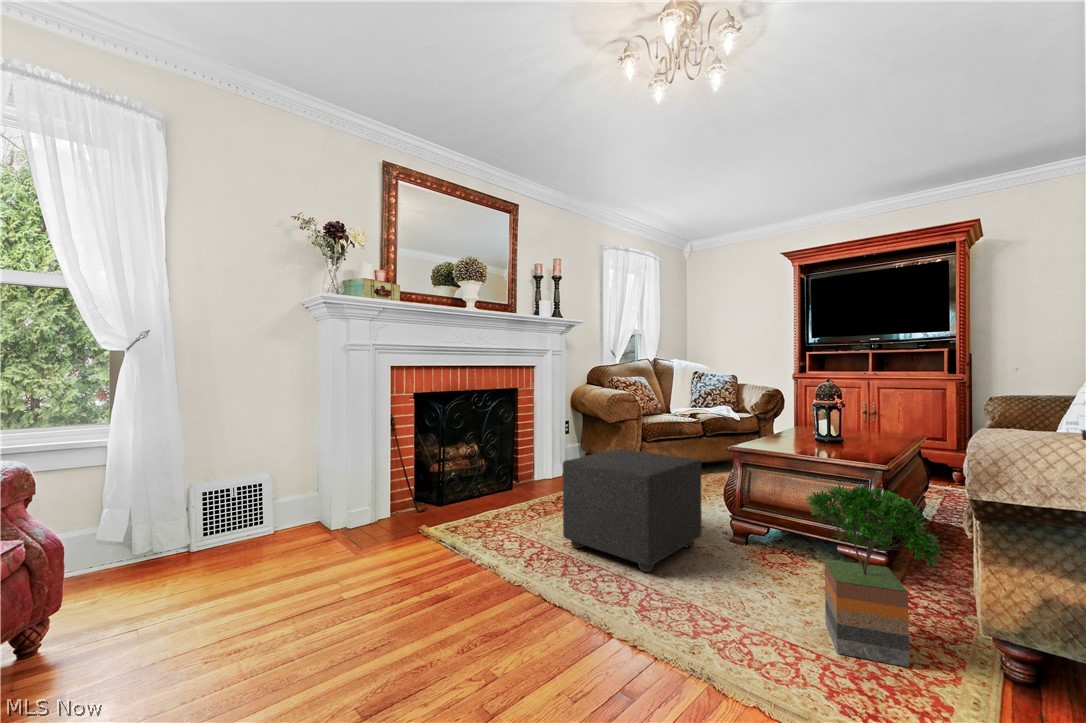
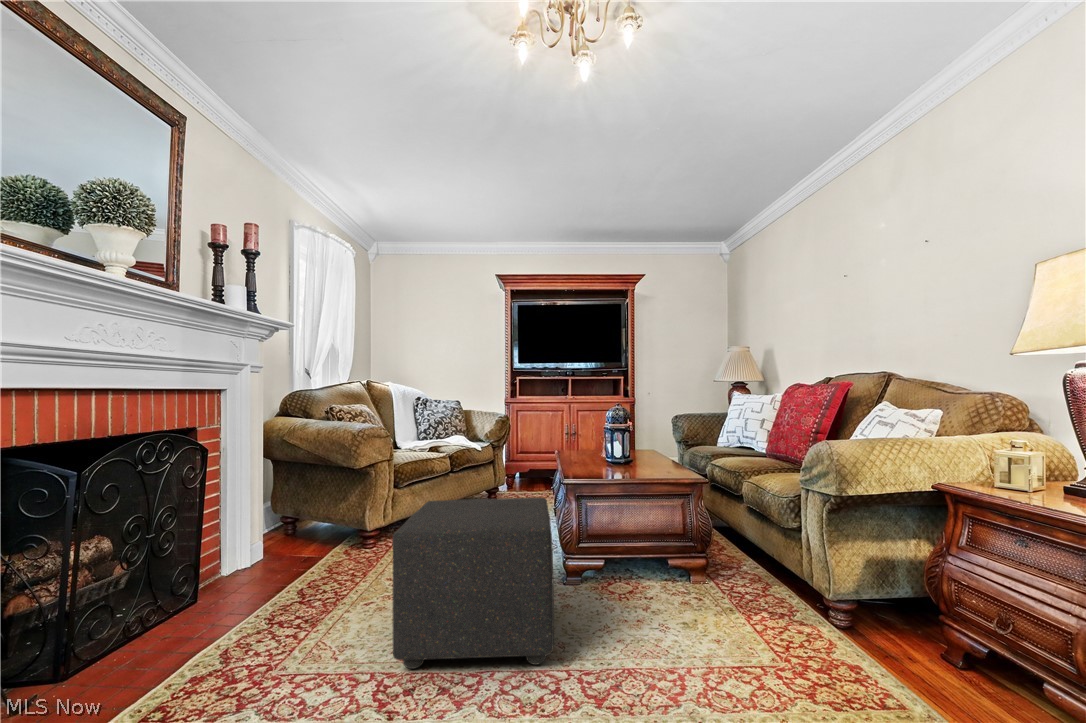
potted tree: present [806,484,942,667] -> none [715,493,850,674]

